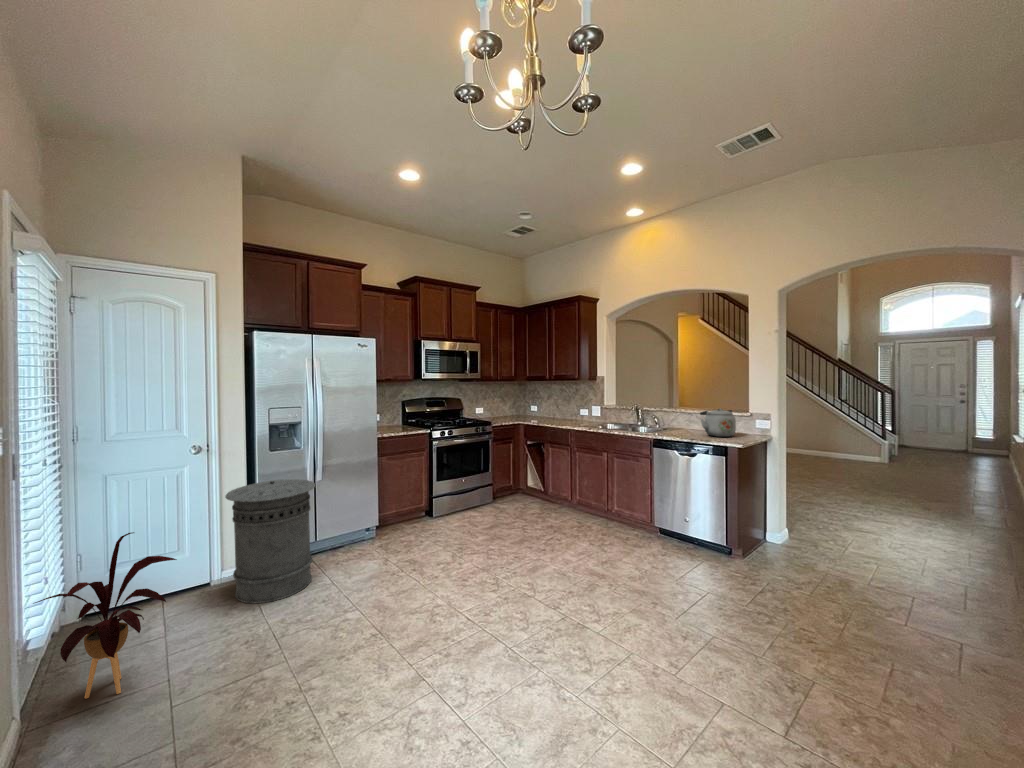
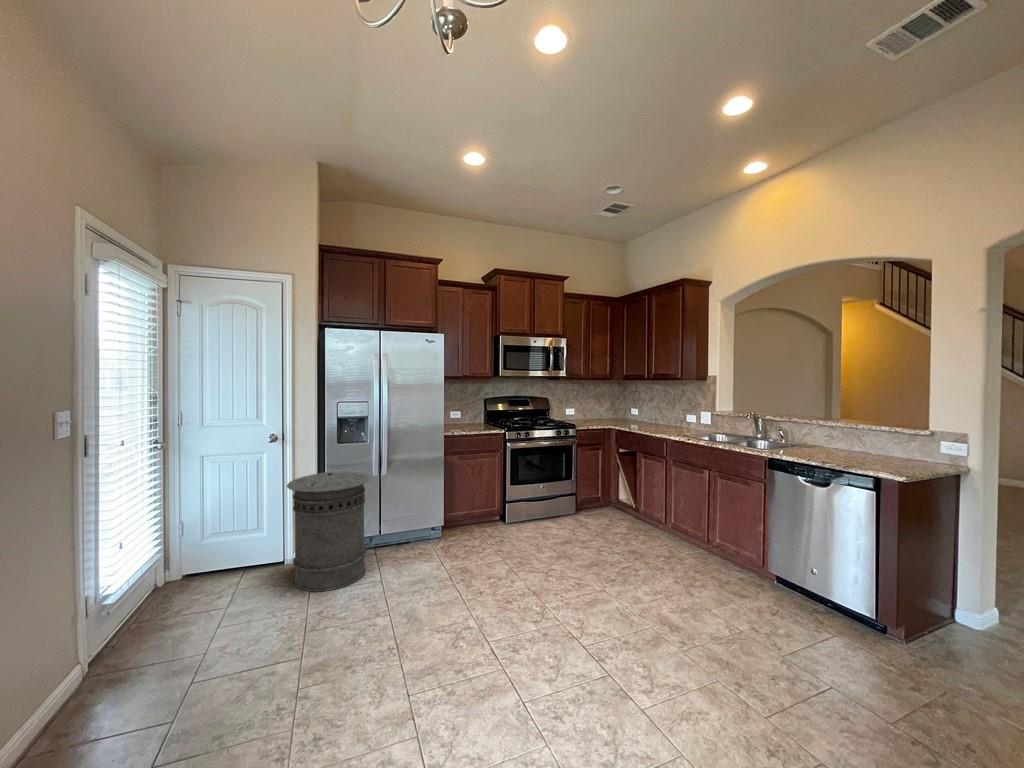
kettle: present [700,409,736,437] -> none [844,422,903,462]
house plant: present [33,532,177,699] -> none [95,512,219,660]

